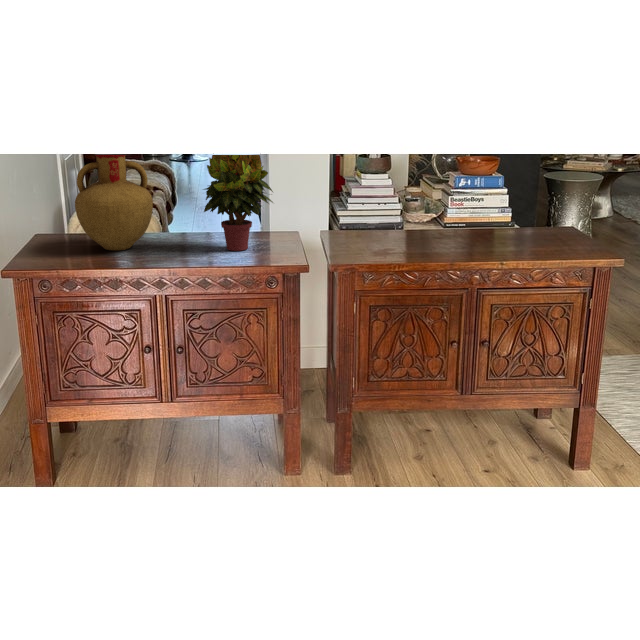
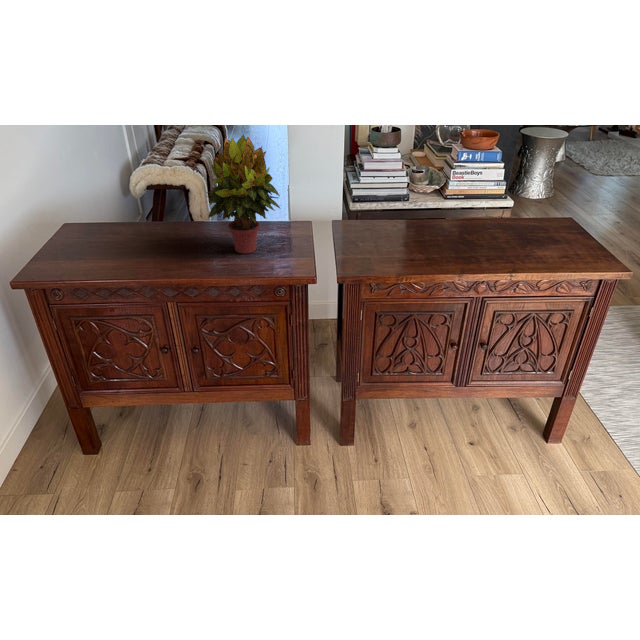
vase: present [75,155,153,250] -> none [78,148,162,250]

